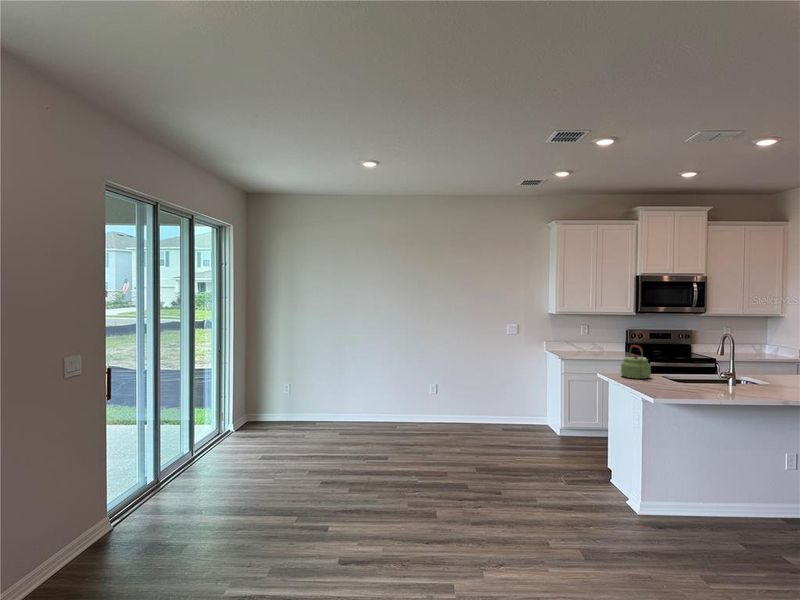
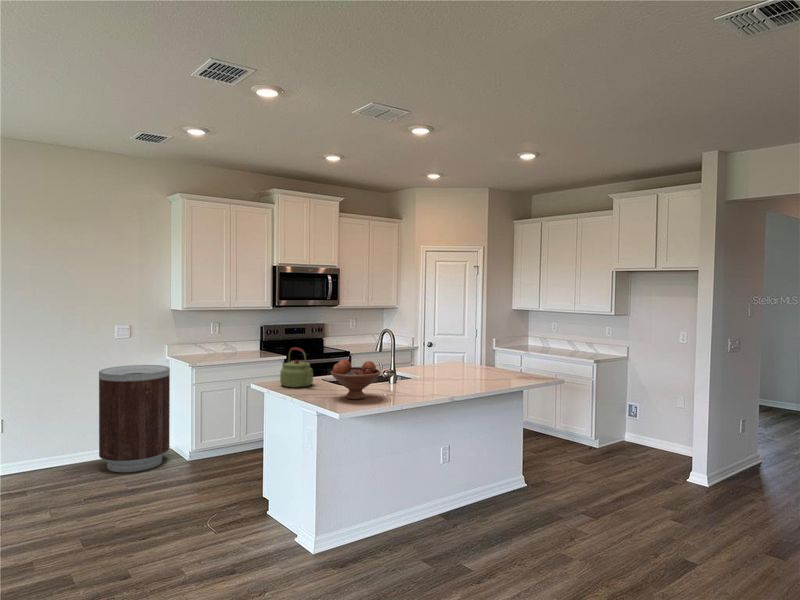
trash can: none [496,355,546,435] -> present [99,365,170,472]
fruit bowl: none [658,356,708,392] -> present [330,359,381,399]

